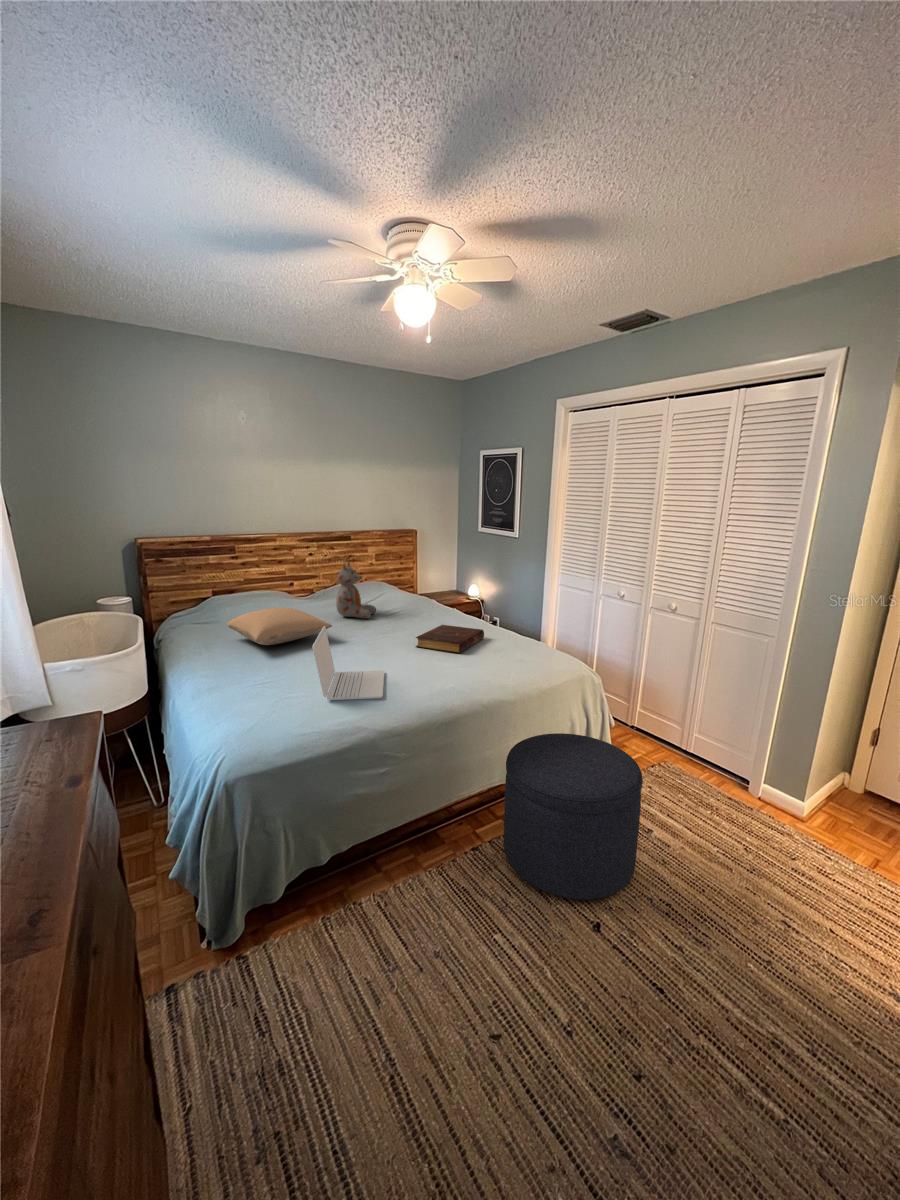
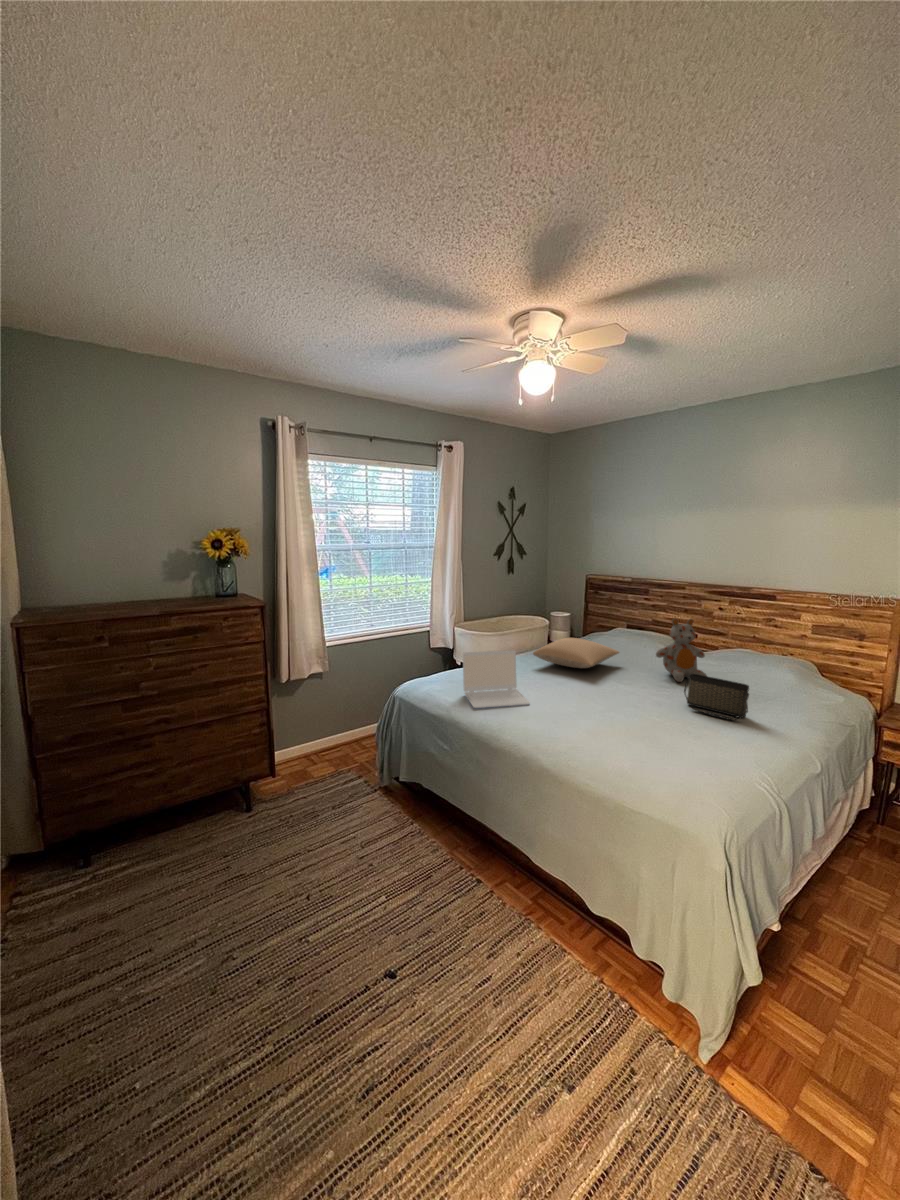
handbag: none [414,594,458,625] -> present [684,674,749,720]
book: present [416,625,484,653] -> none [608,700,685,741]
ottoman: present [504,733,643,899] -> none [417,814,568,1034]

